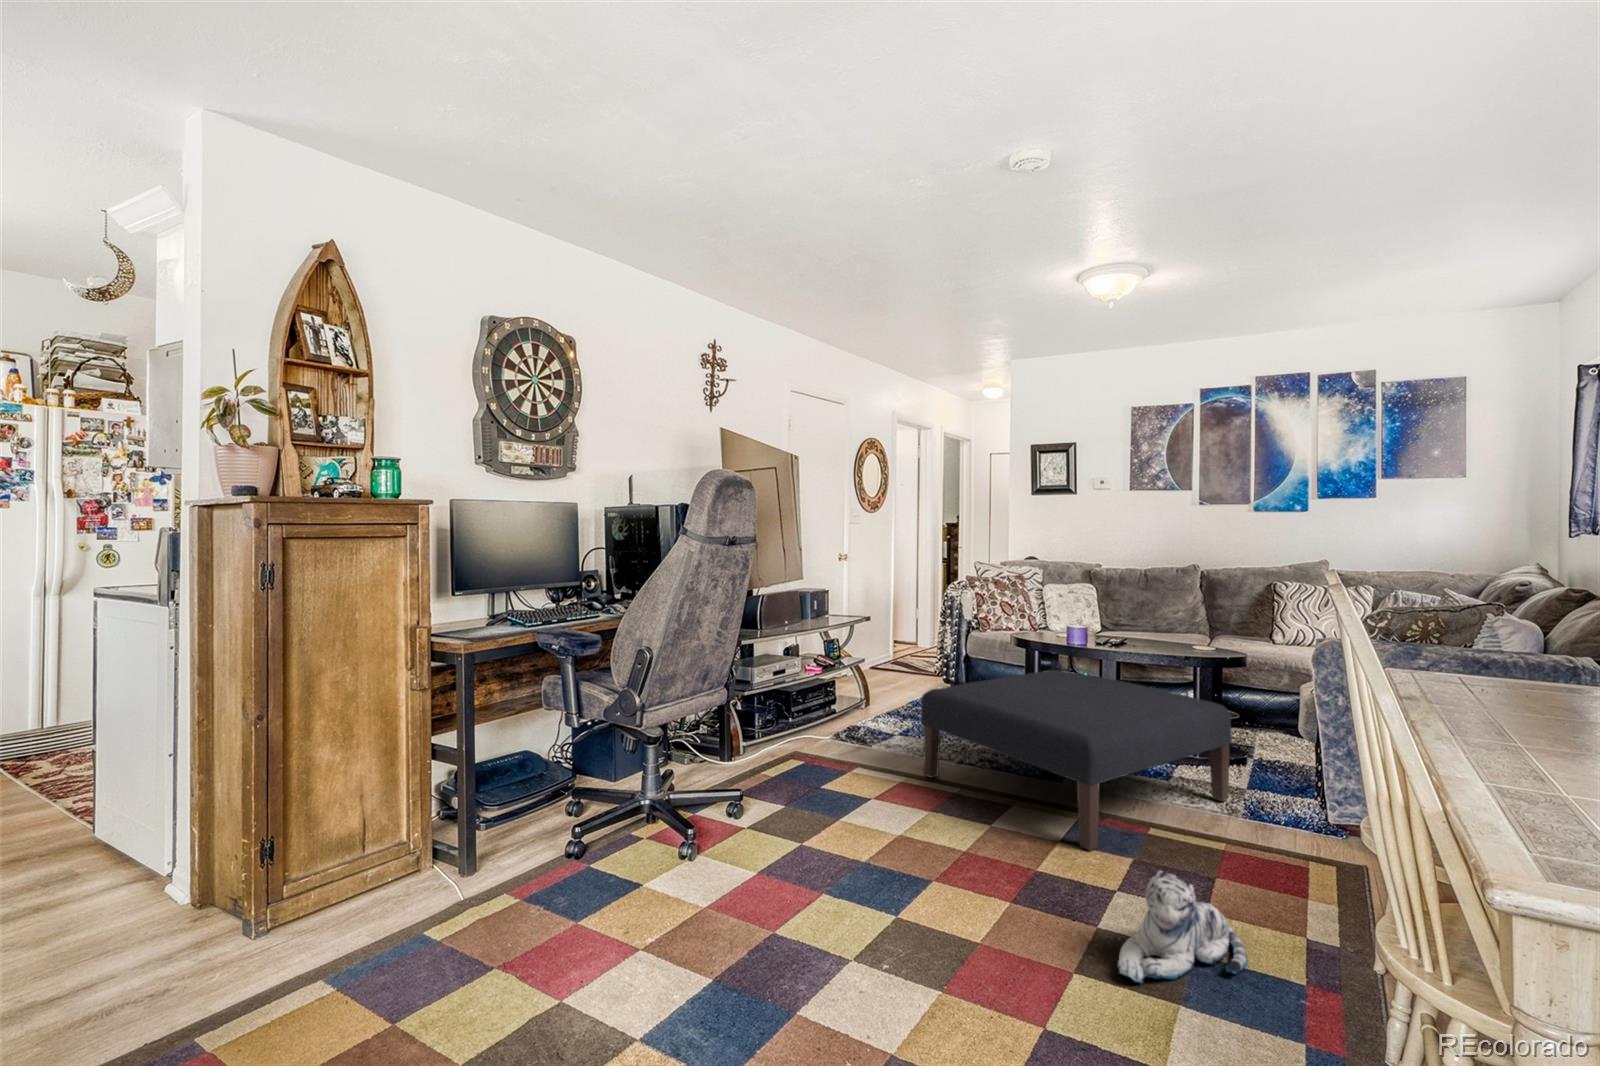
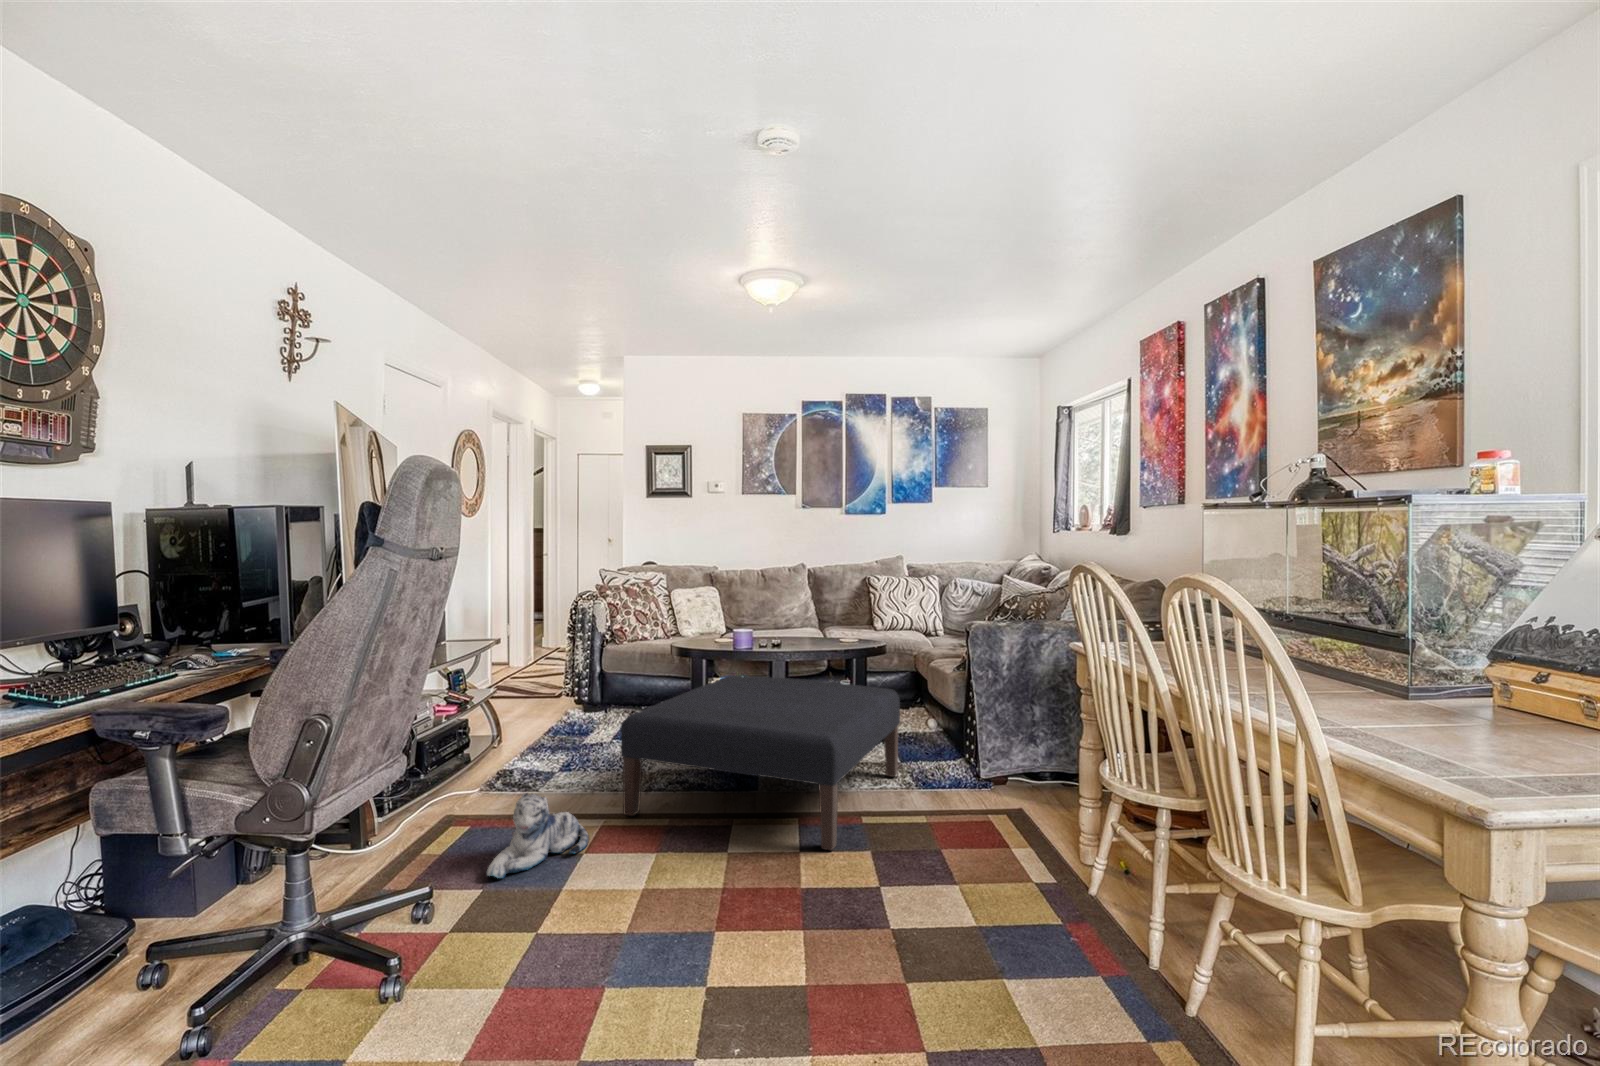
plush toy: present [1118,871,1247,983] -> present [487,793,589,878]

